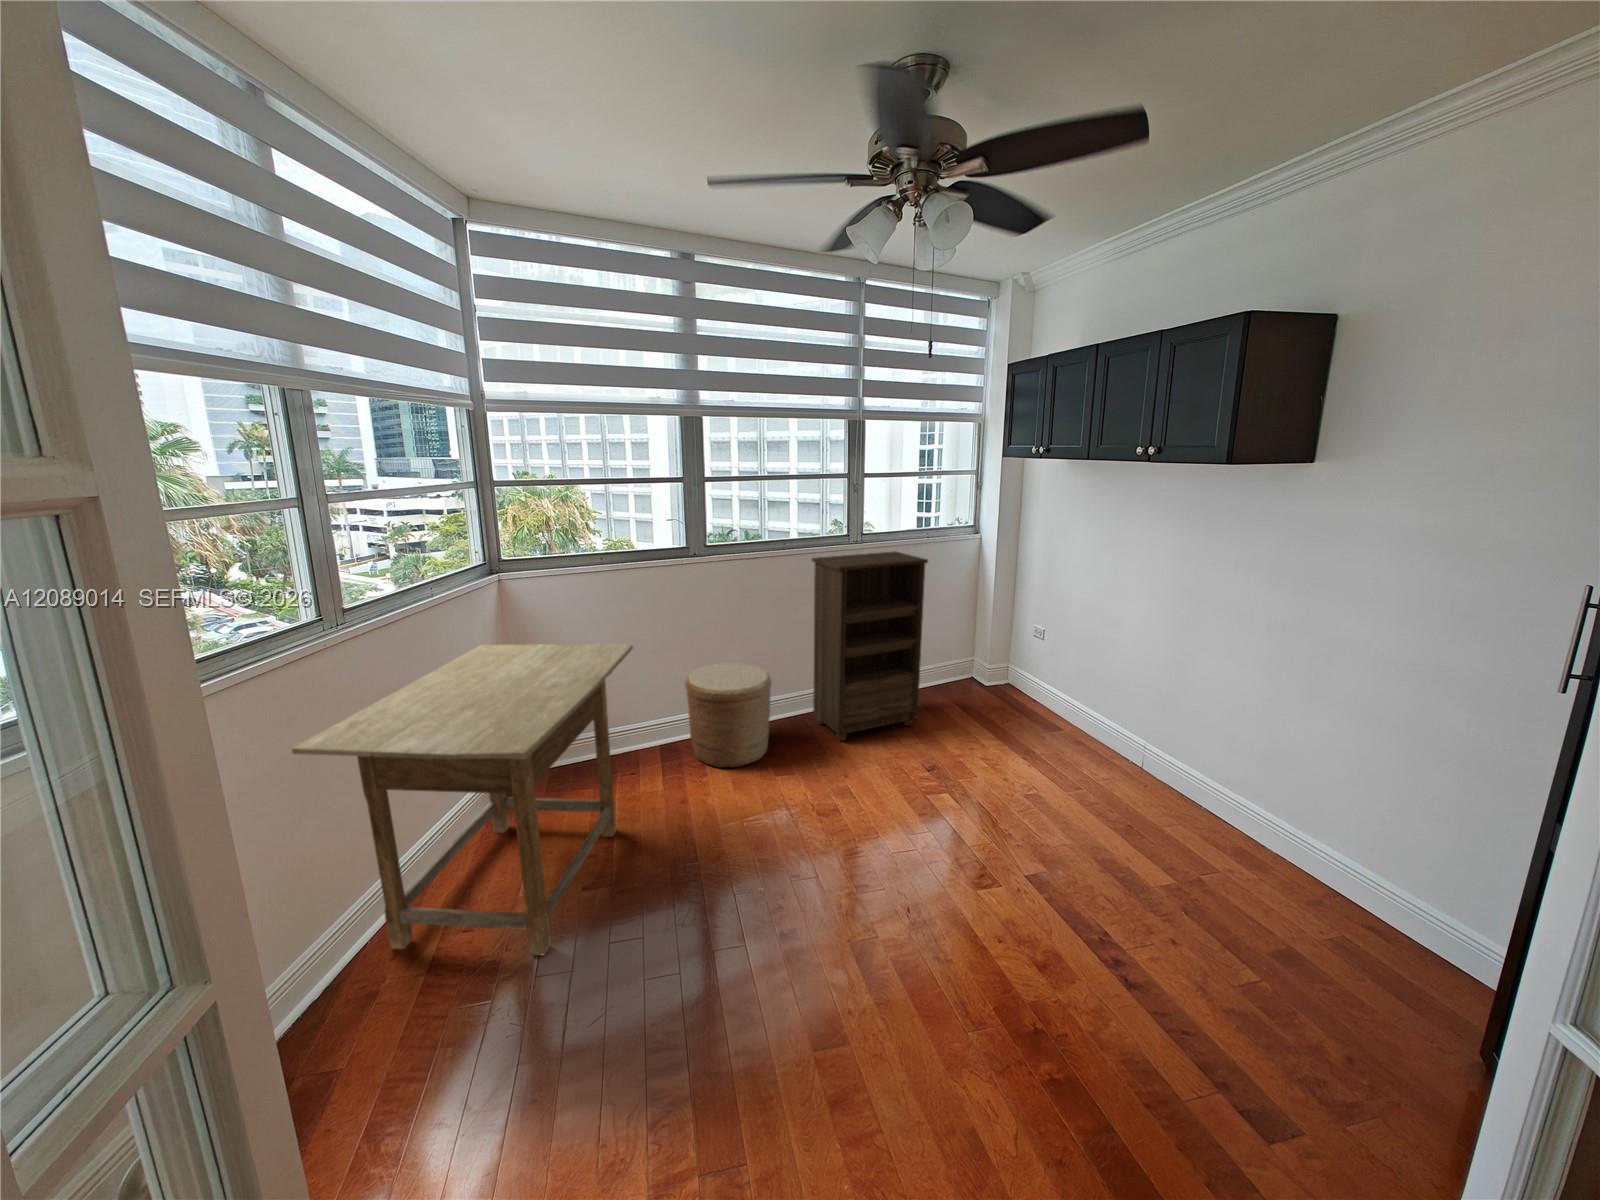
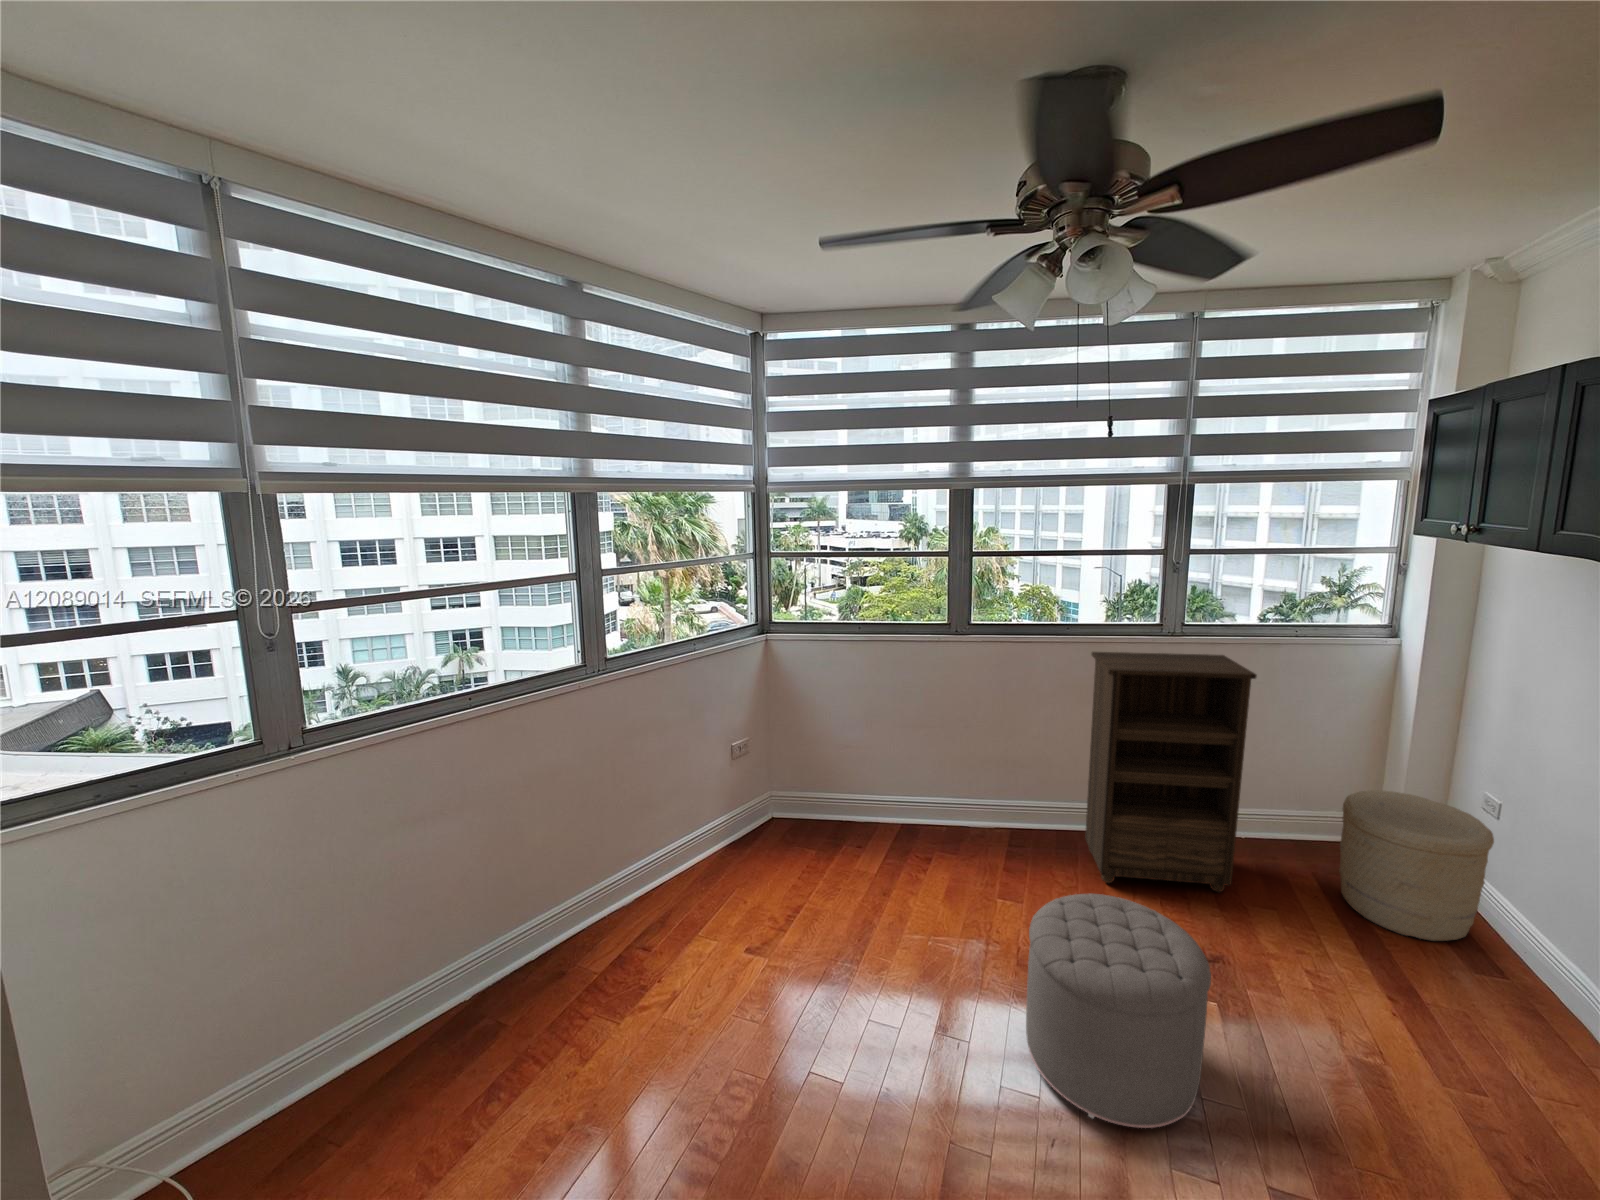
desk: present [292,643,633,955] -> none [557,697,847,991]
woven basket: present [685,663,771,767] -> present [1339,790,1494,941]
ottoman: none [852,732,983,894] -> present [1026,894,1211,1128]

